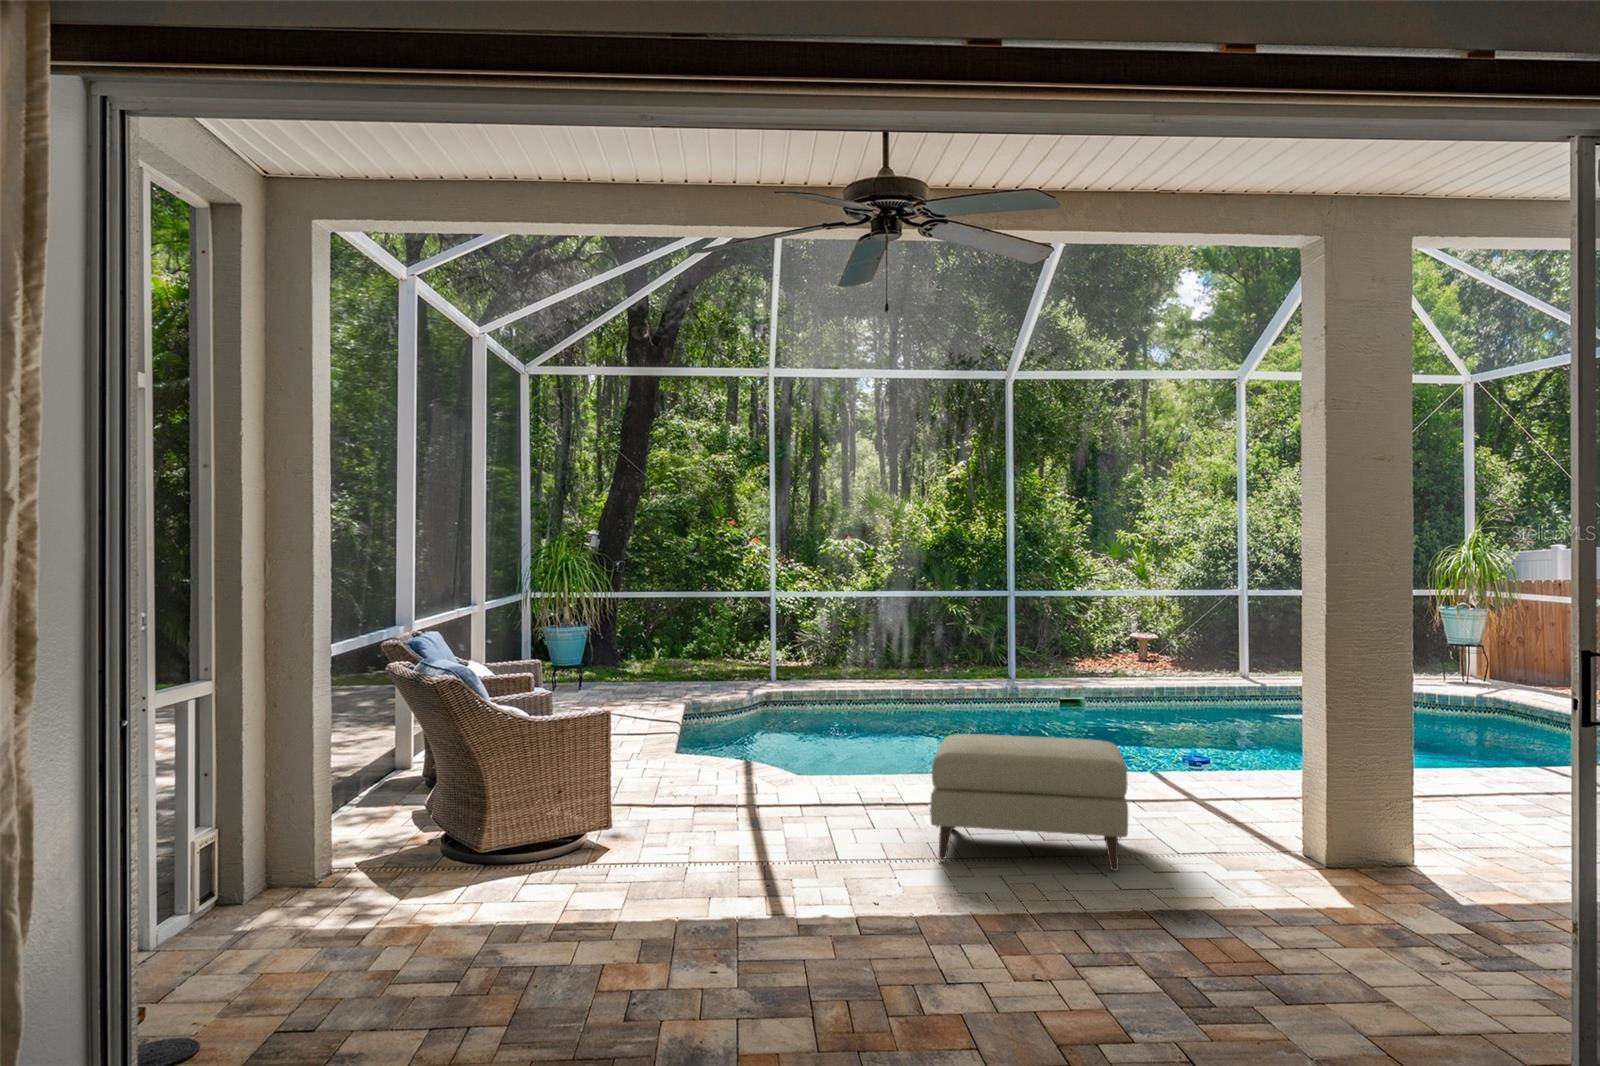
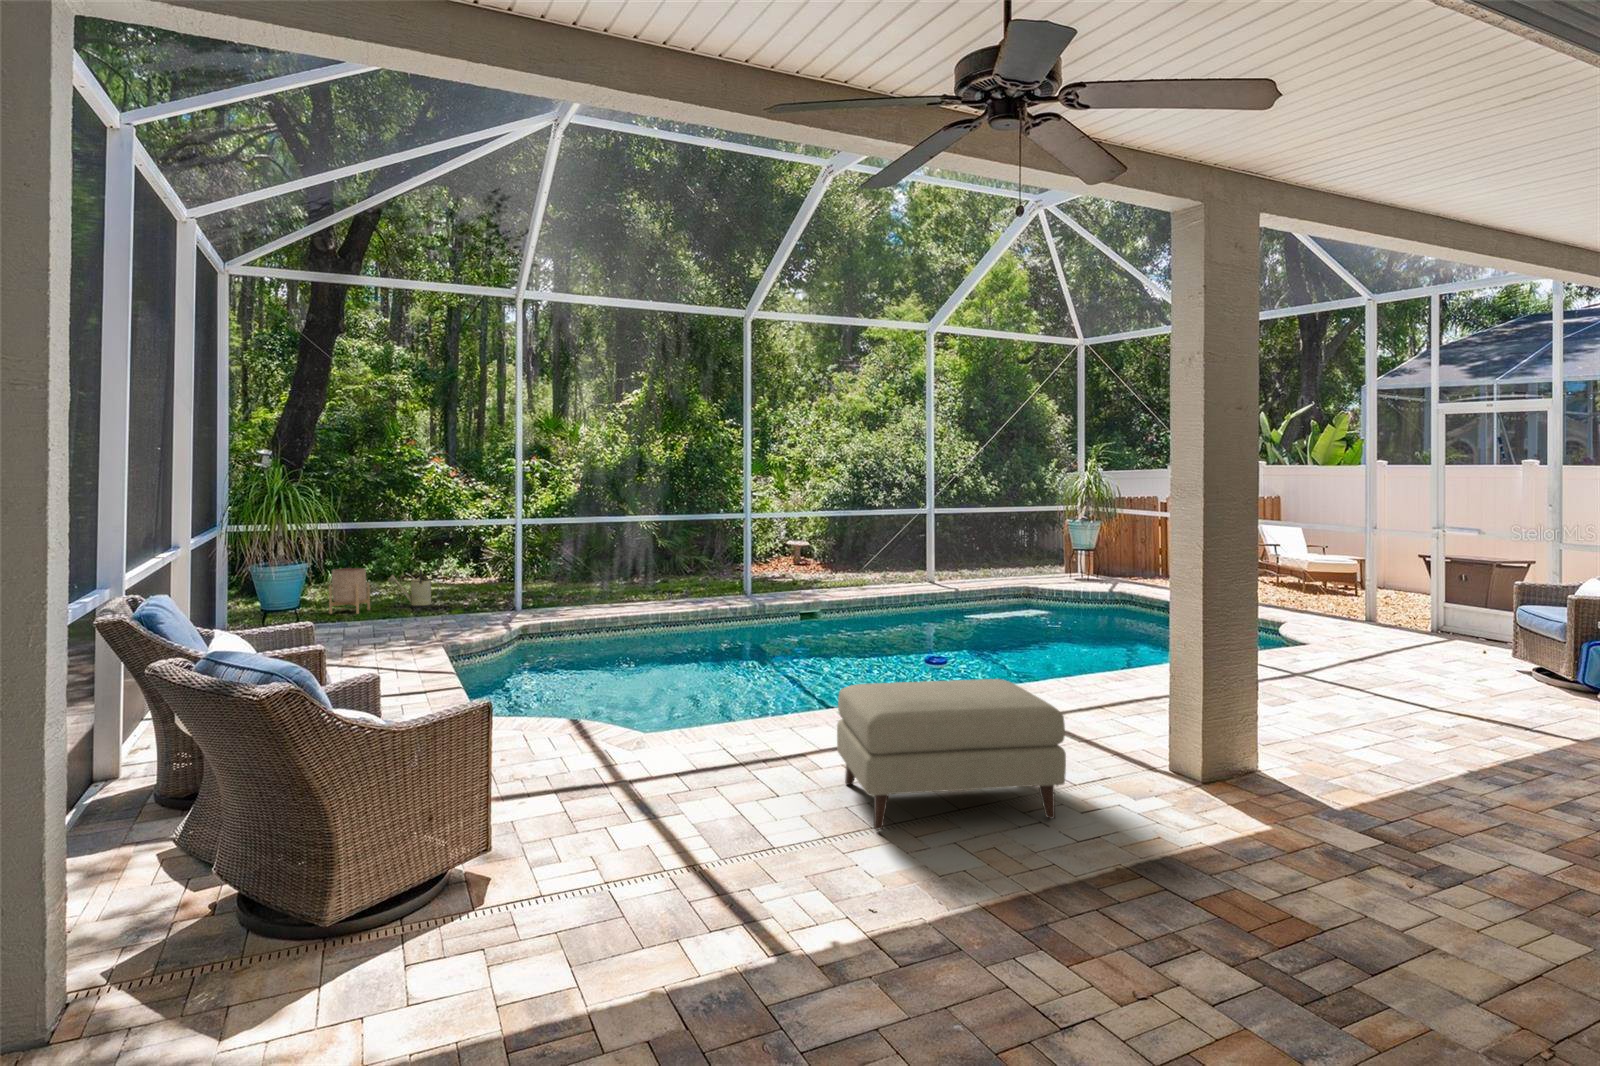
planter: none [606,631,643,675] -> present [329,568,370,614]
watering can: none [659,635,703,673] -> present [388,569,431,608]

